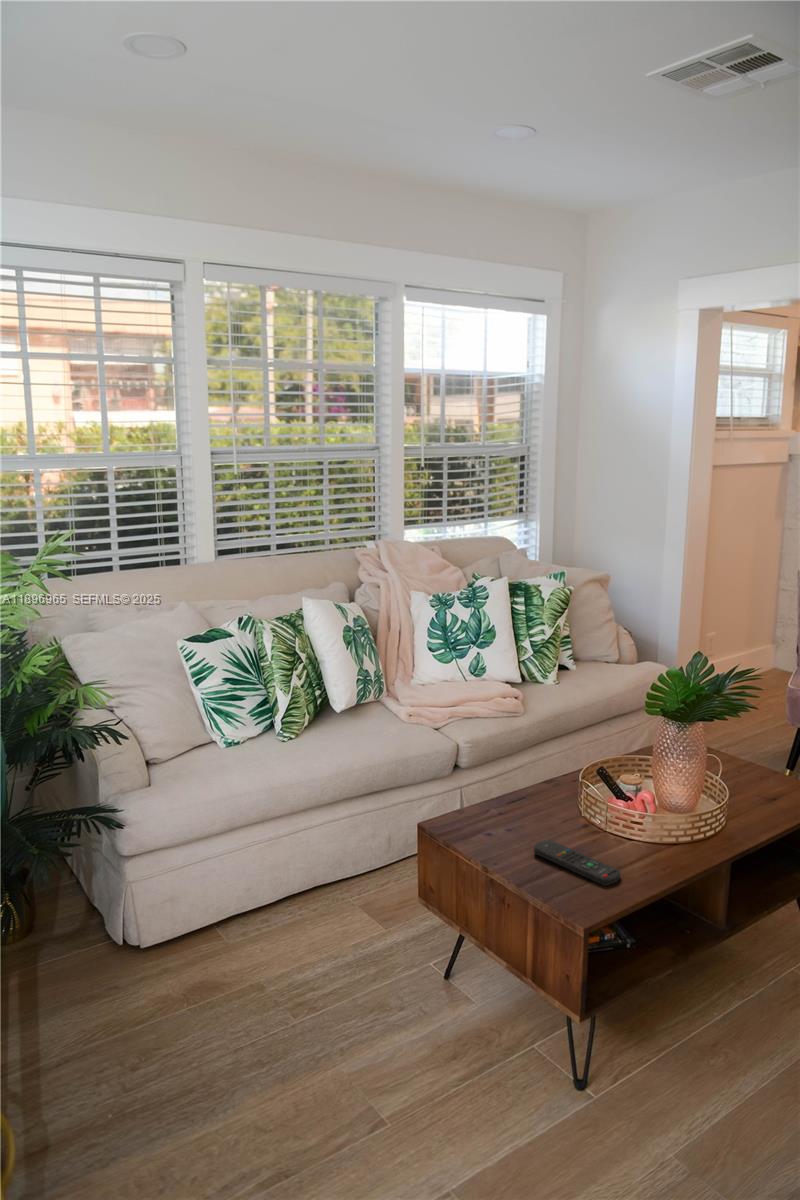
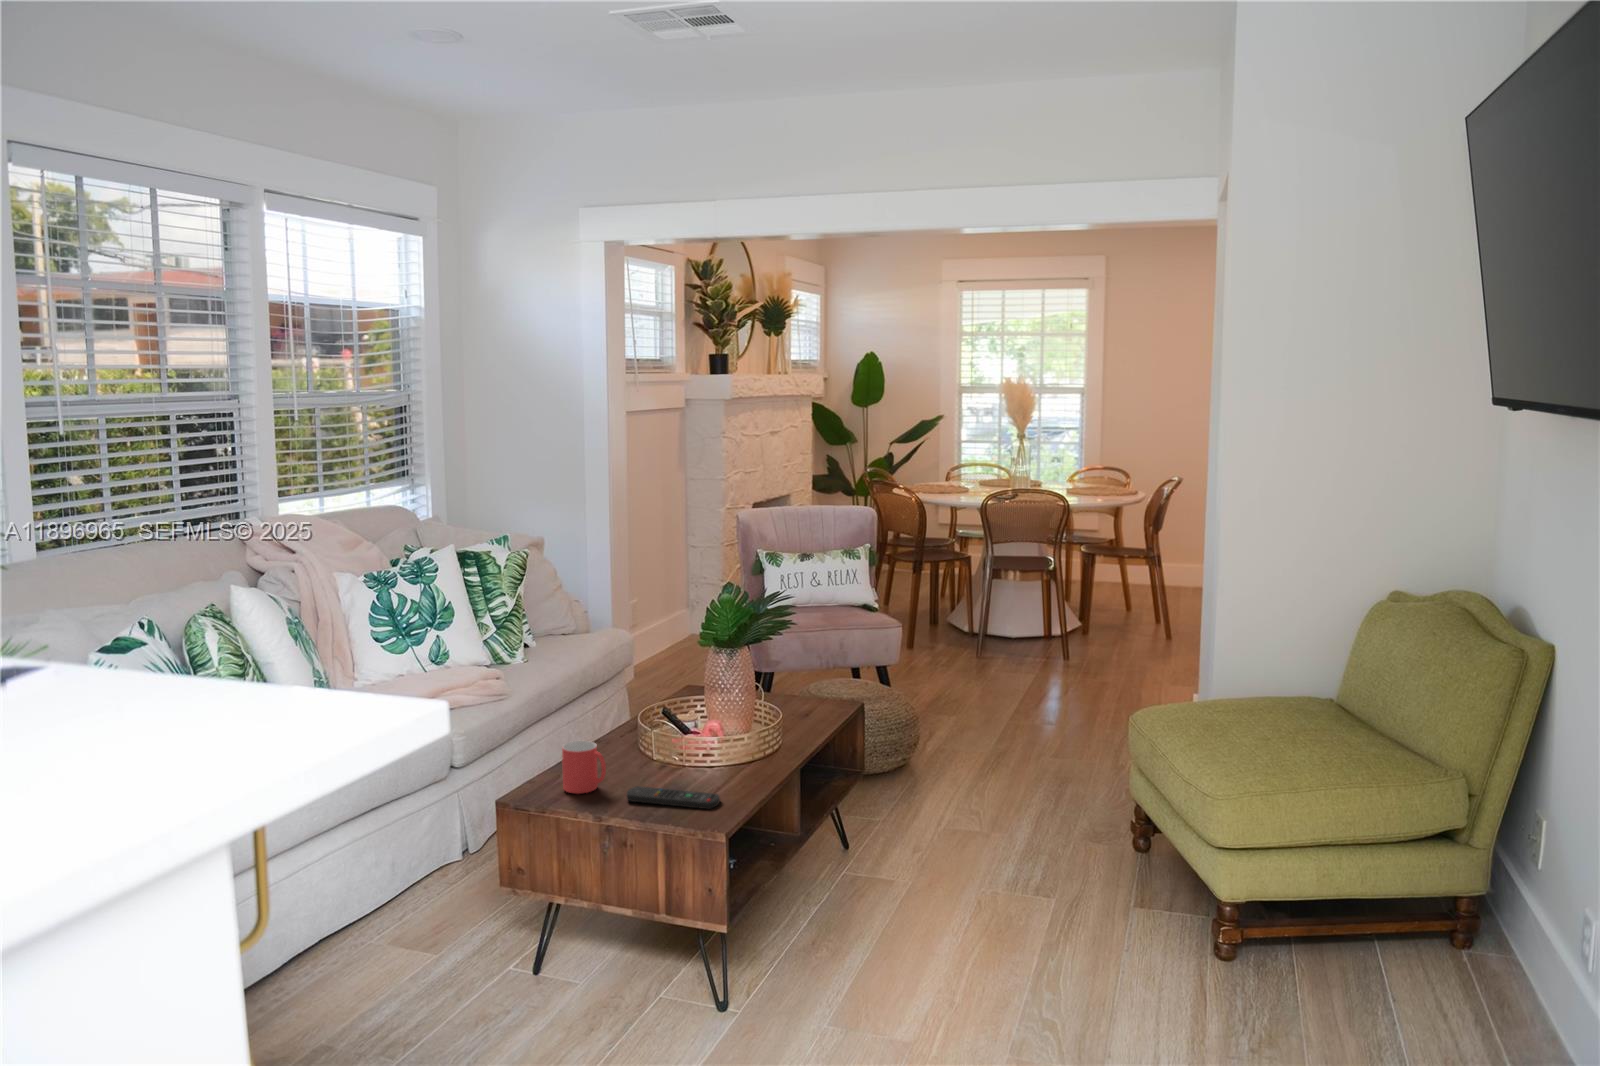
mug: none [489,782,524,833] -> present [562,741,606,794]

